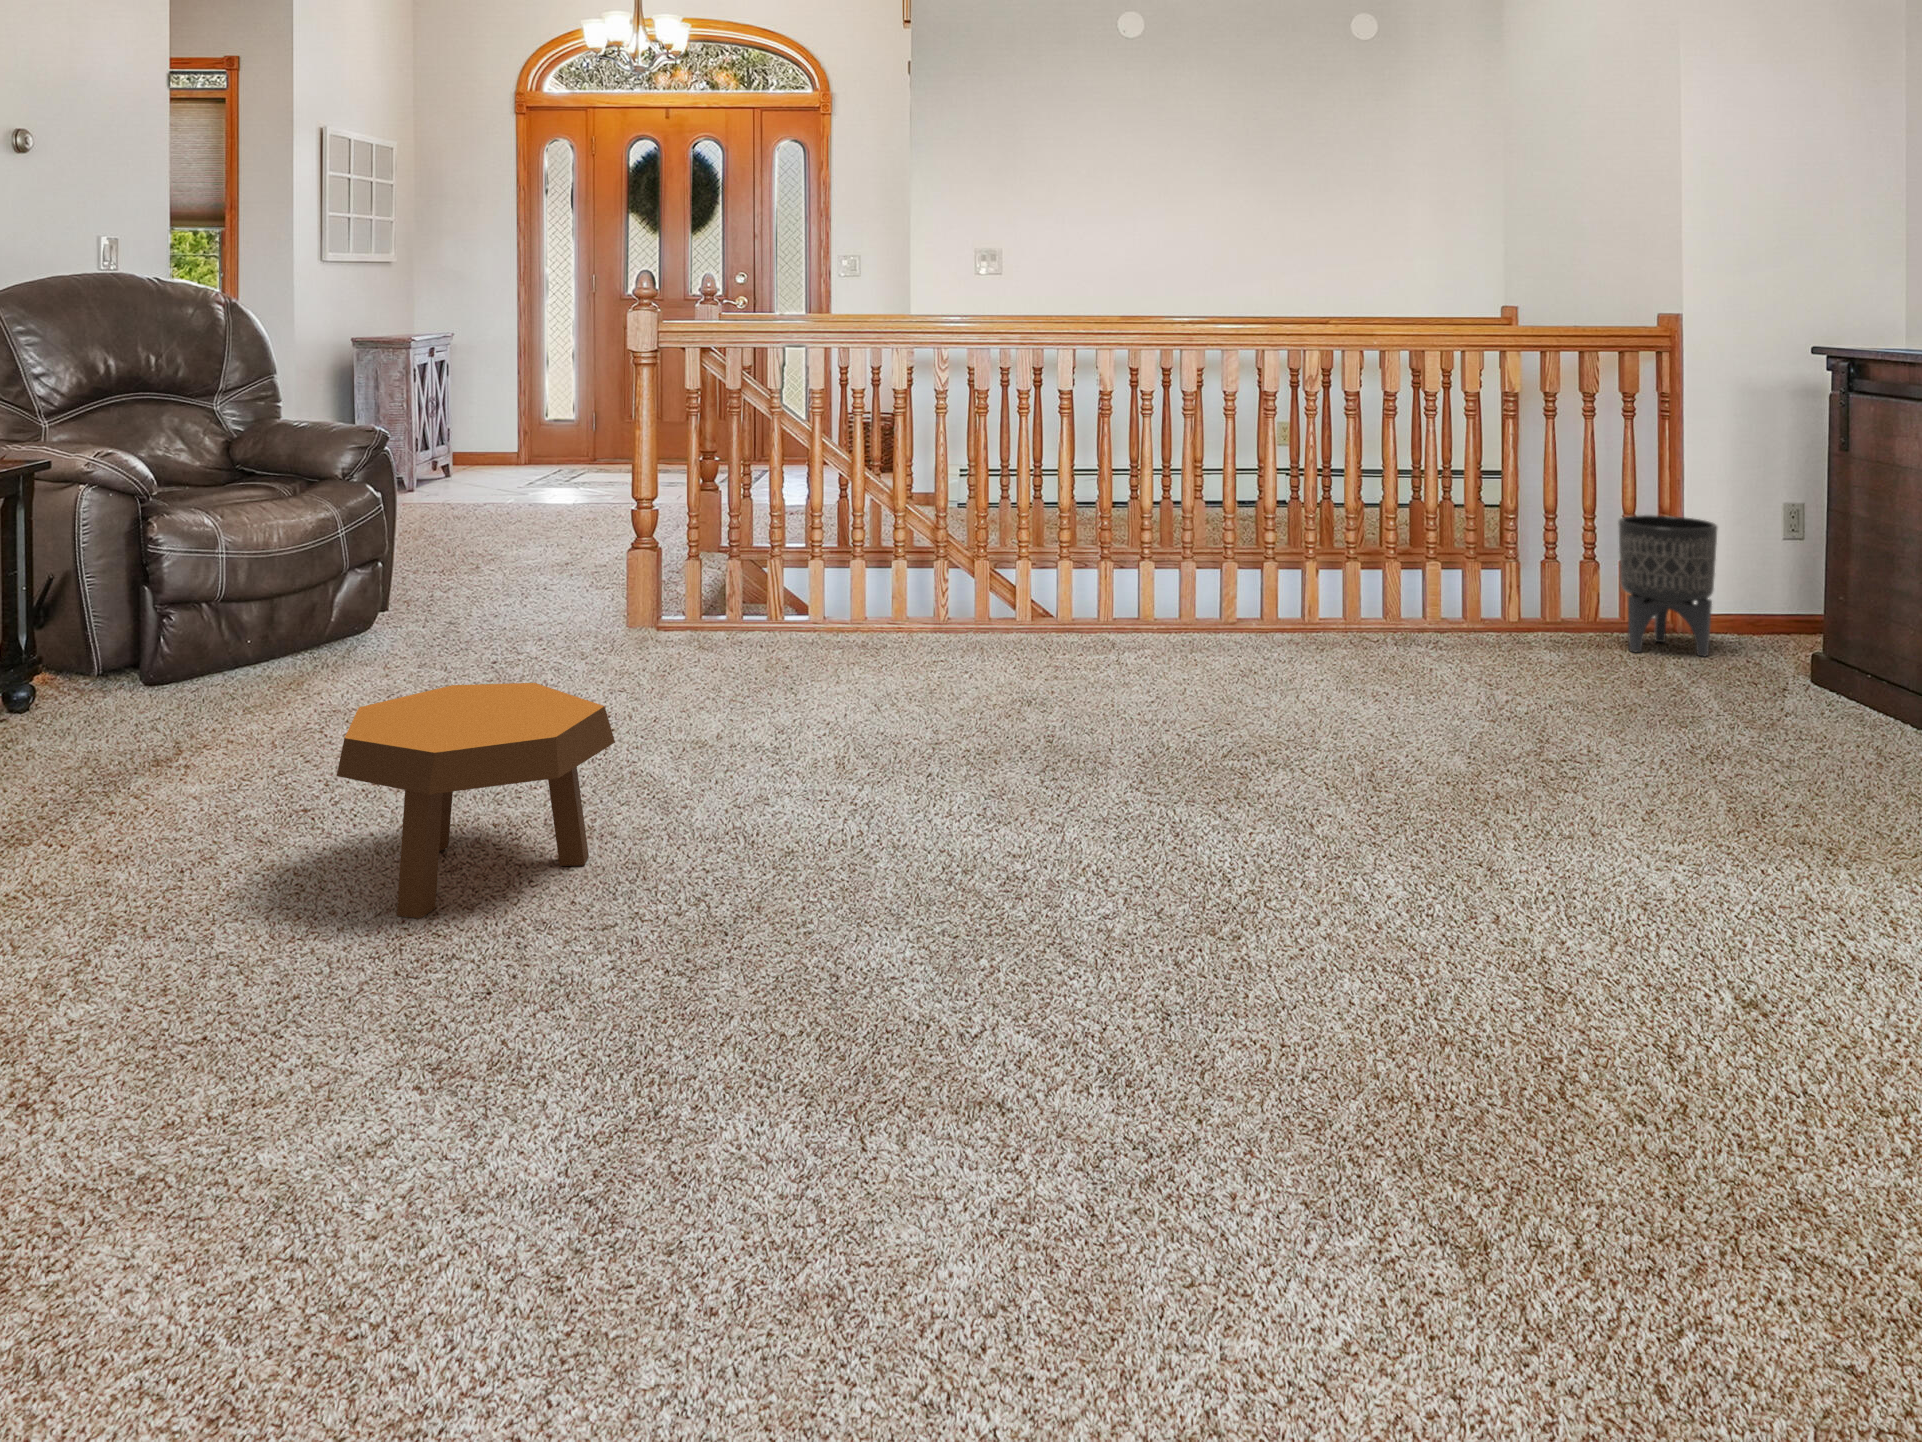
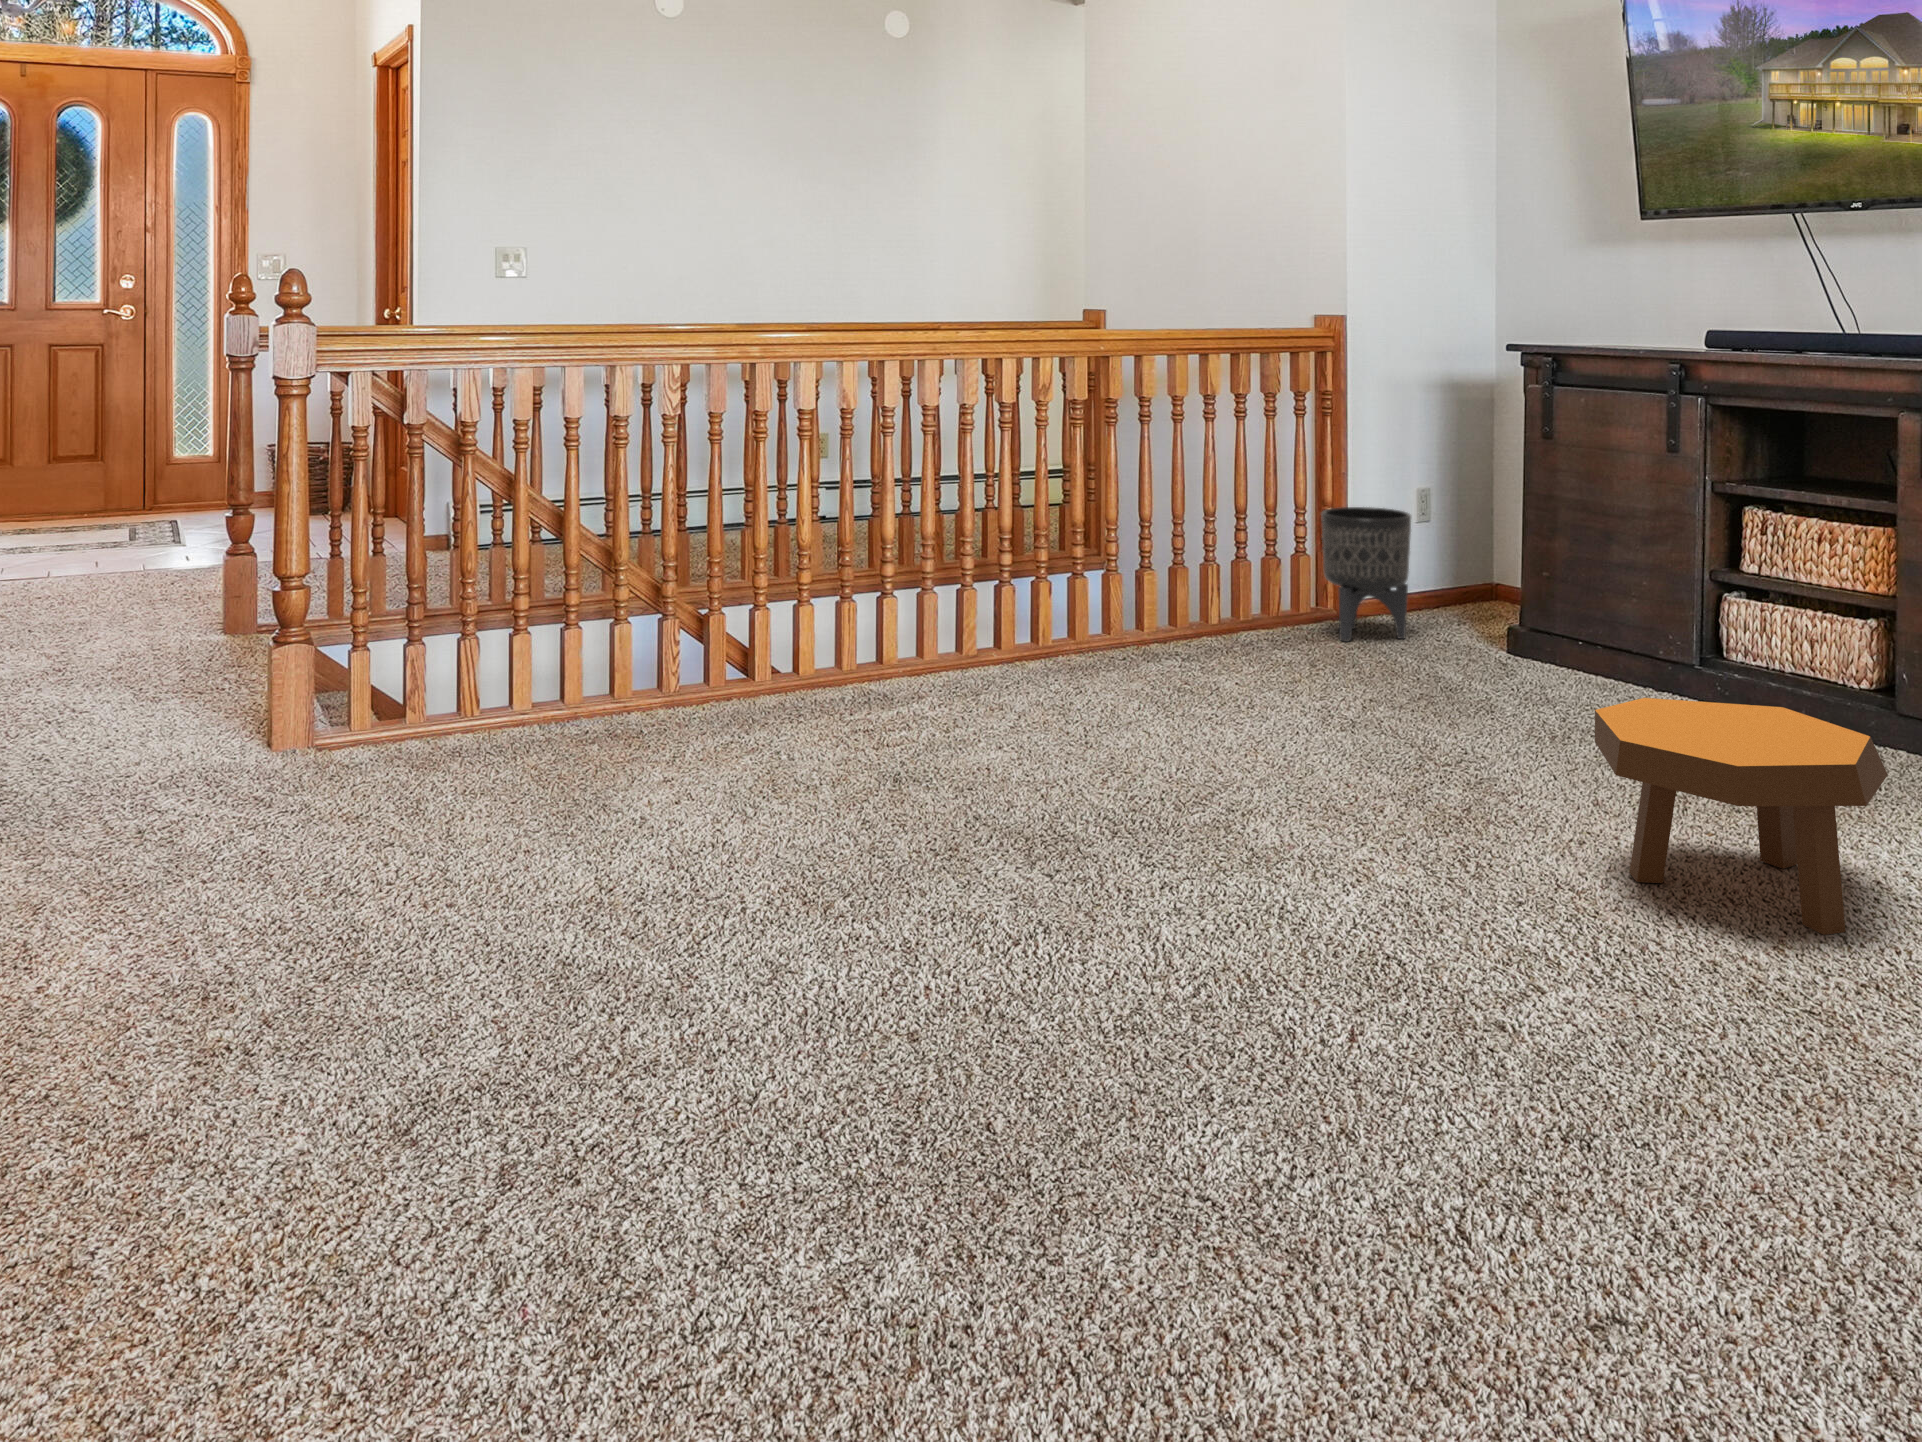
footstool: present [337,683,615,918] -> present [1595,698,1888,935]

